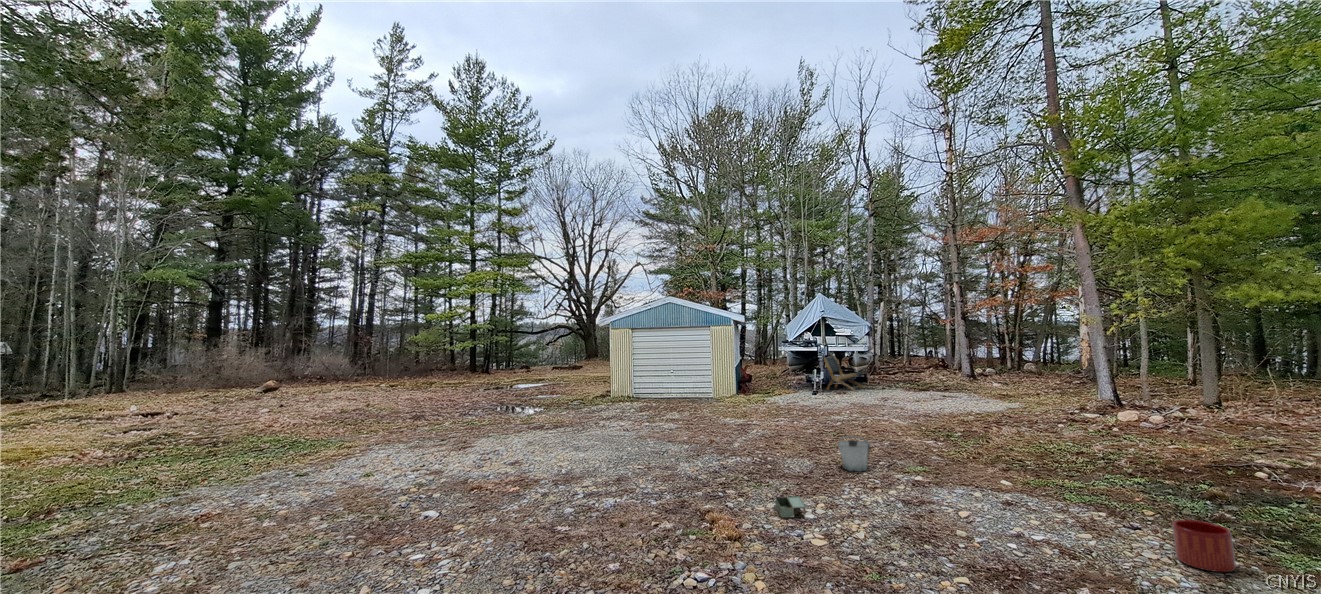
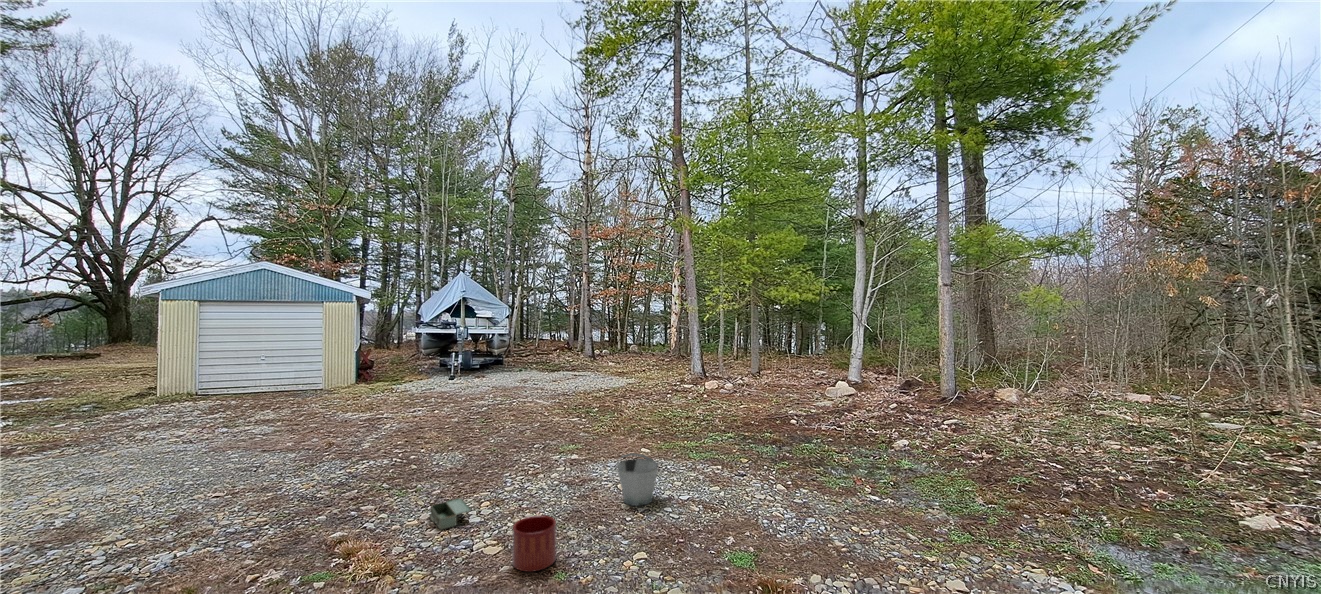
lounge chair: present [824,356,864,391] -> none [464,340,503,373]
bucket: present [838,436,870,472] -> present [617,453,658,506]
planter: present [1172,520,1236,572] -> present [512,515,556,572]

